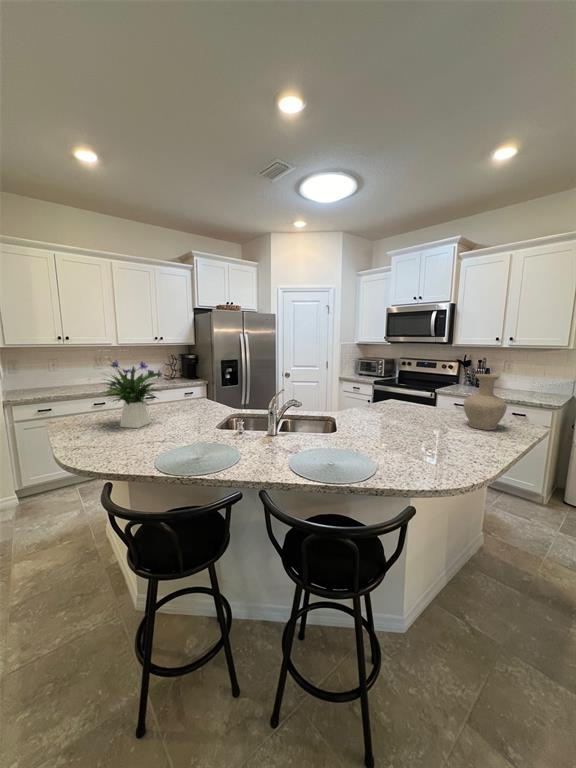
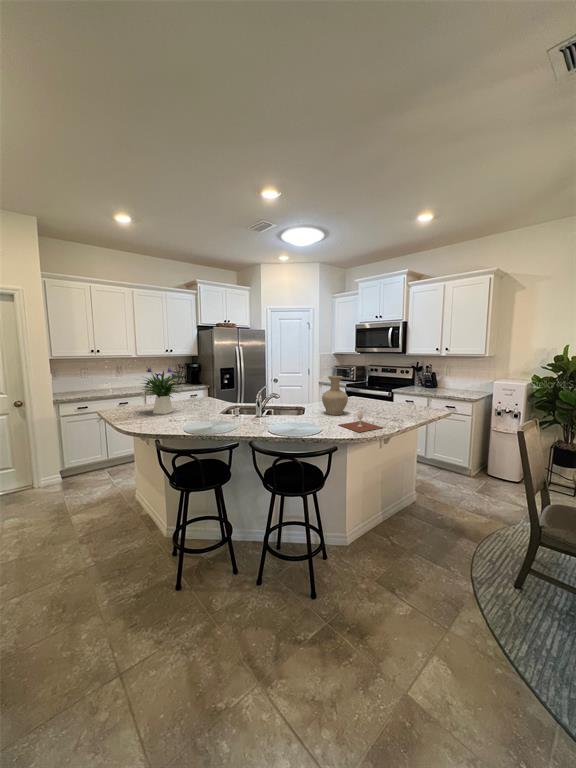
vase: present [464,374,507,430] -> present [322,376,348,415]
wine glass: none [398,436,478,475] -> present [339,412,383,432]

